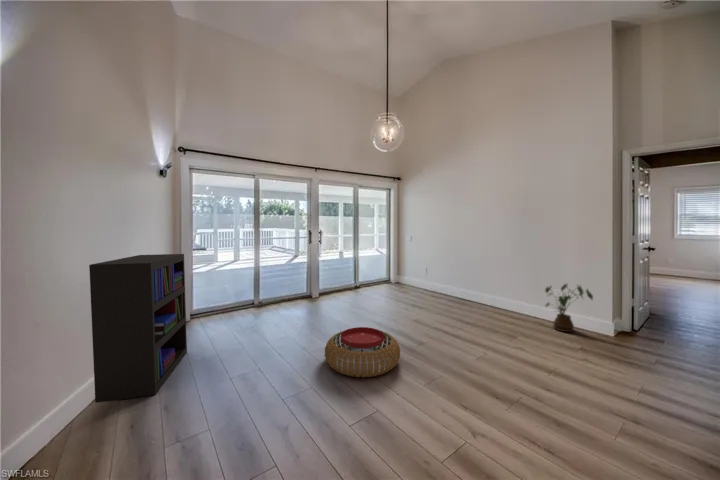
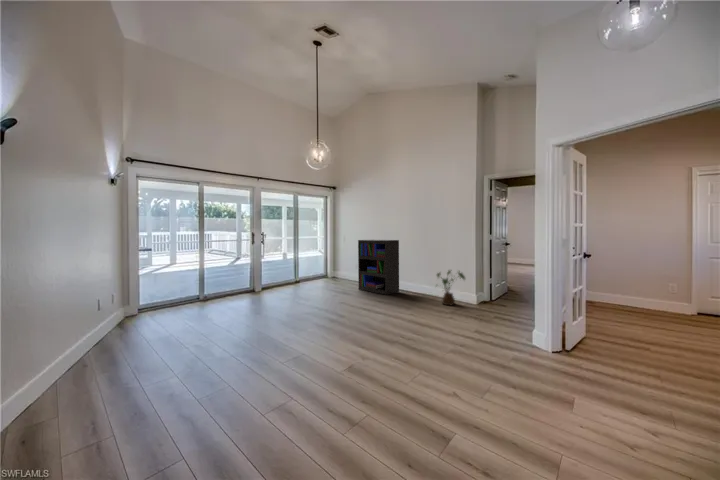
bookshelf: present [89,254,187,403] -> present [358,240,399,295]
pouf: present [325,327,400,378] -> none [261,306,320,340]

